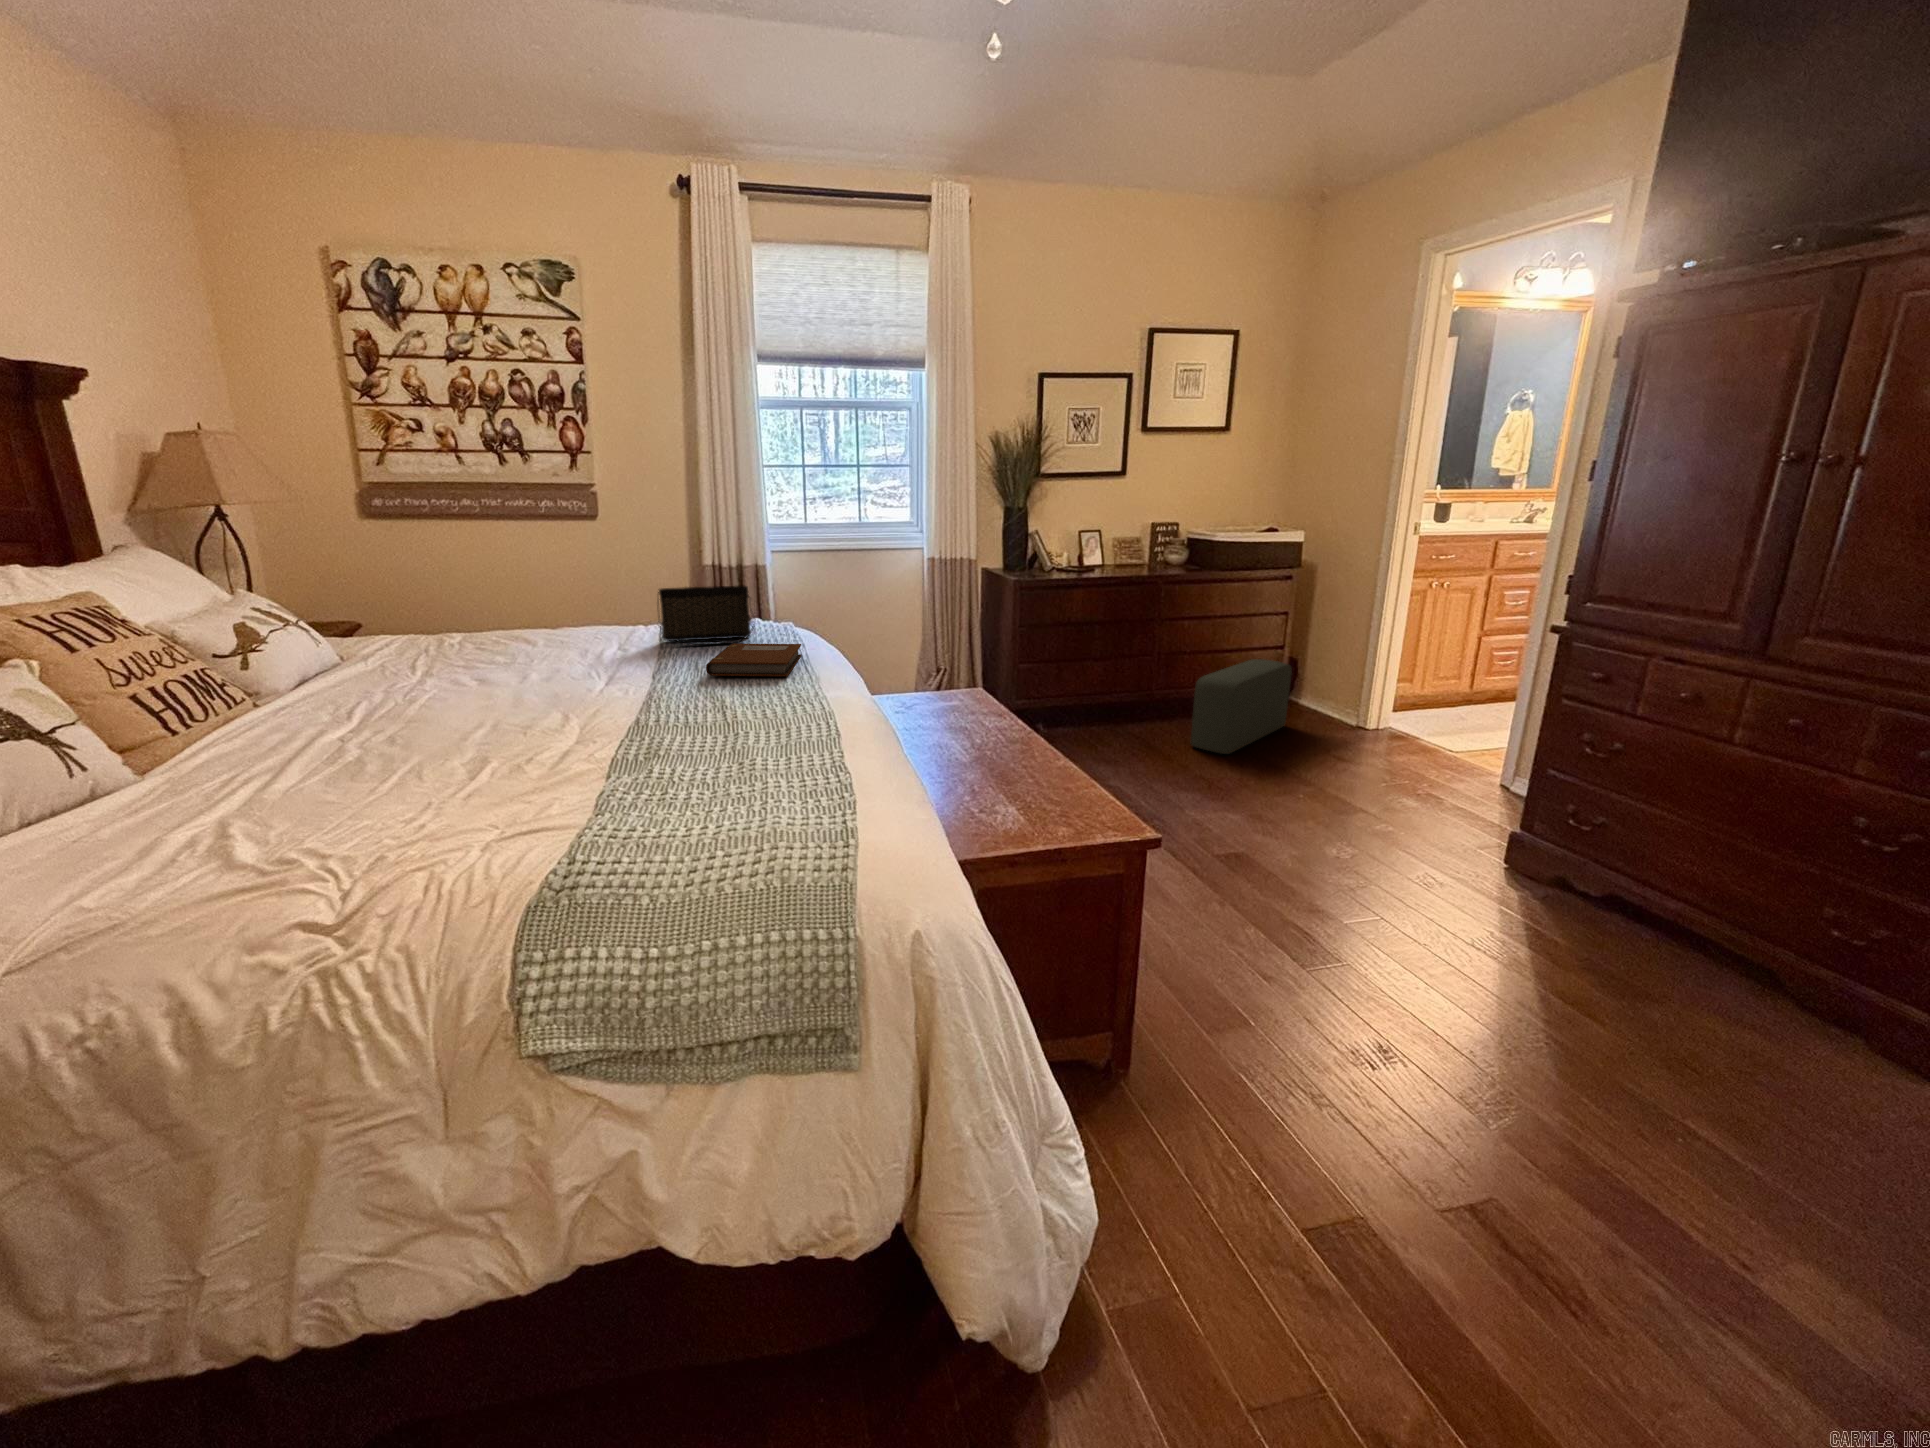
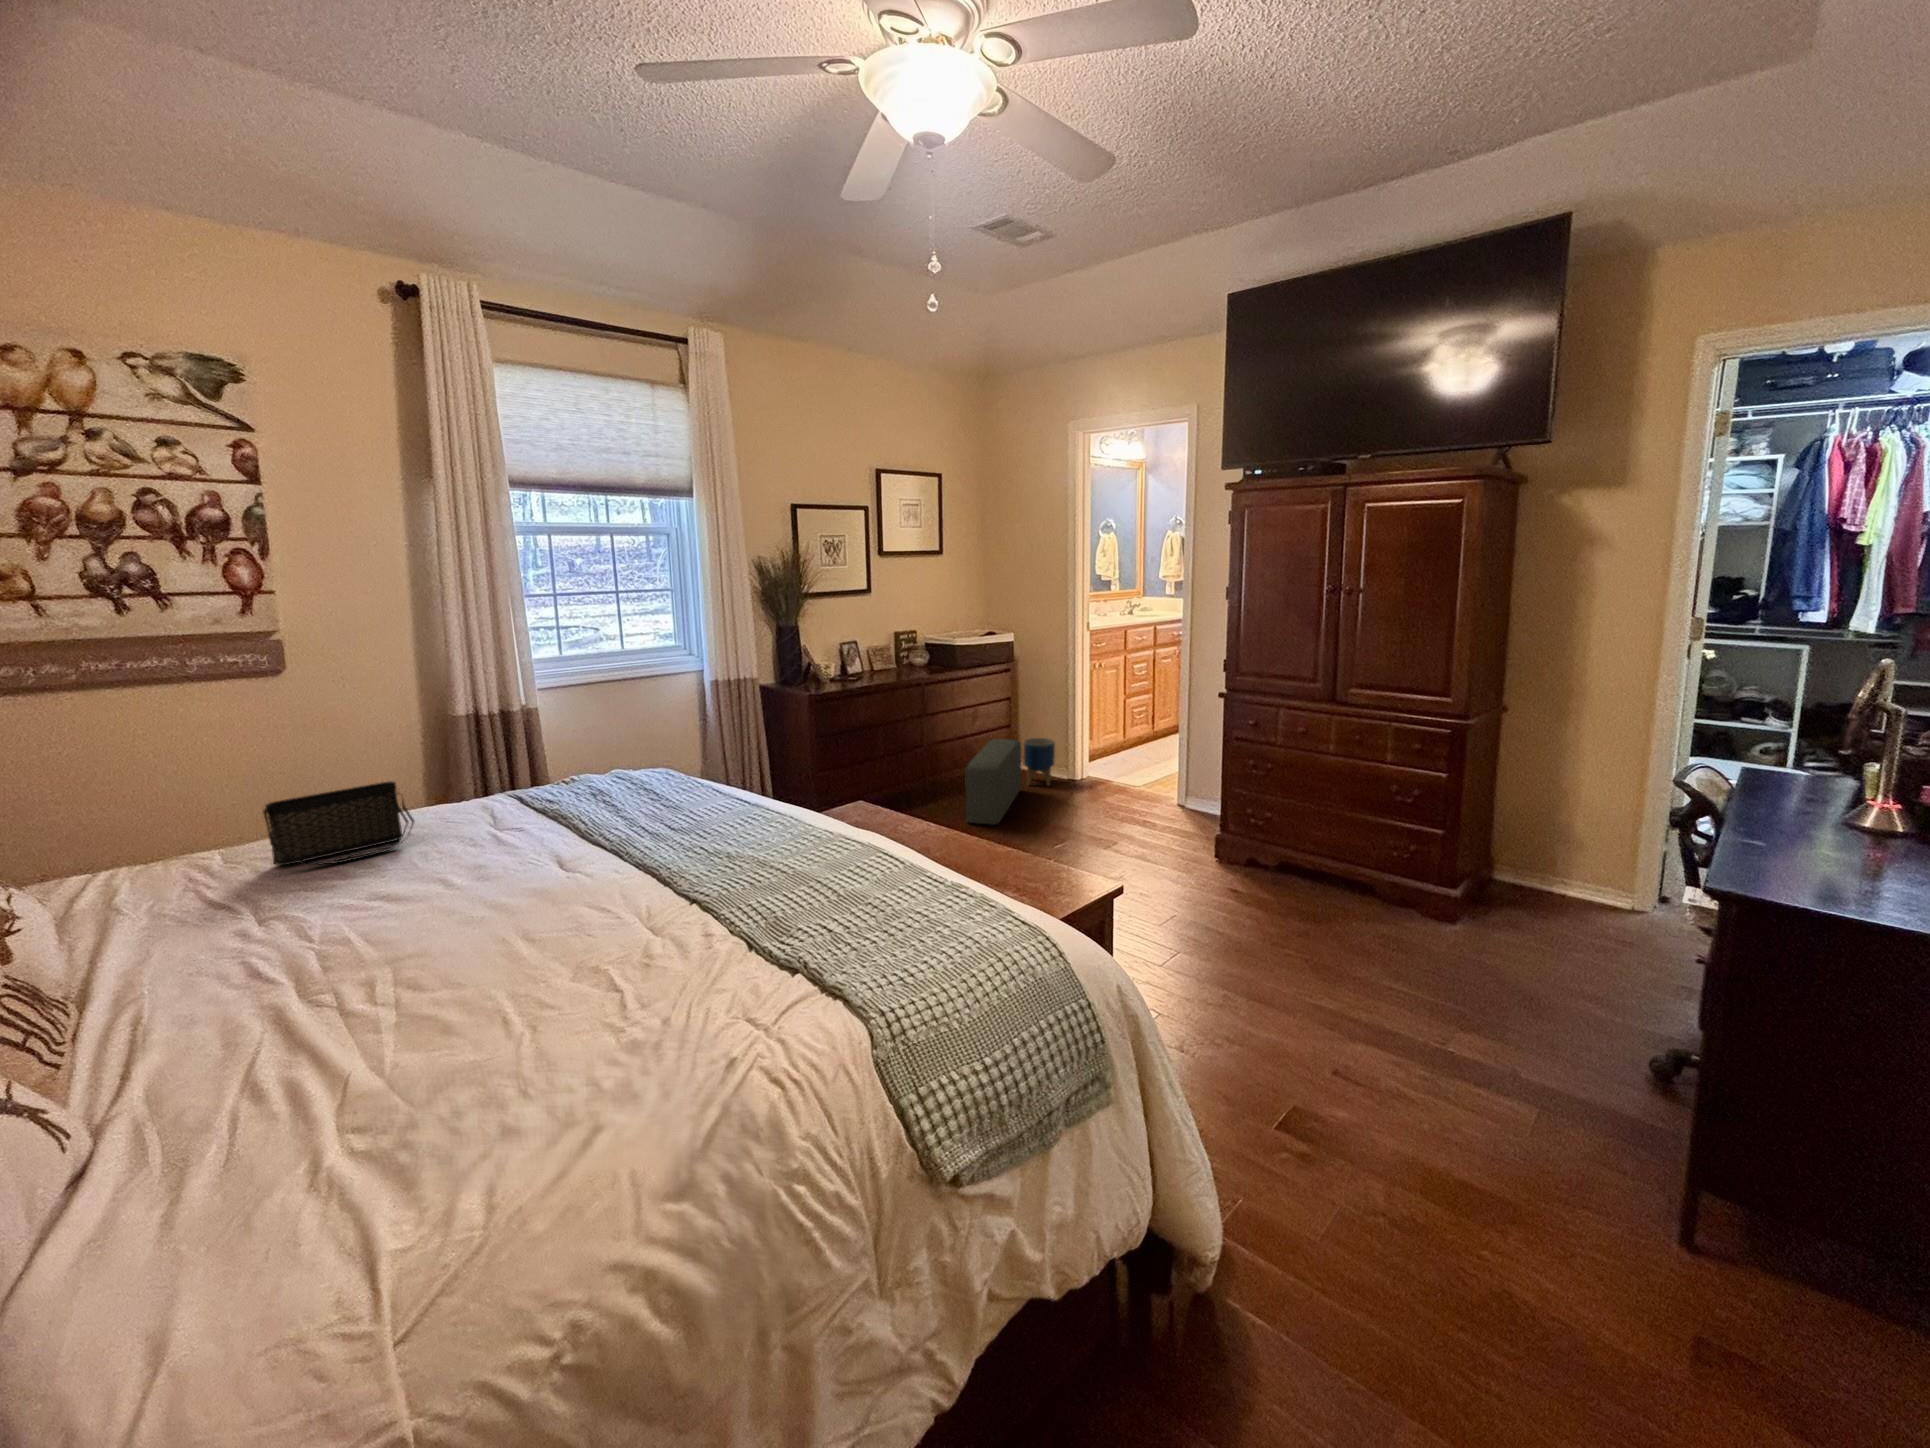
handbag: present [658,586,752,645] -> present [263,781,415,865]
notebook: present [706,643,802,676] -> none [660,808,761,859]
planter: none [1298,666,1346,727] -> present [1024,738,1055,786]

